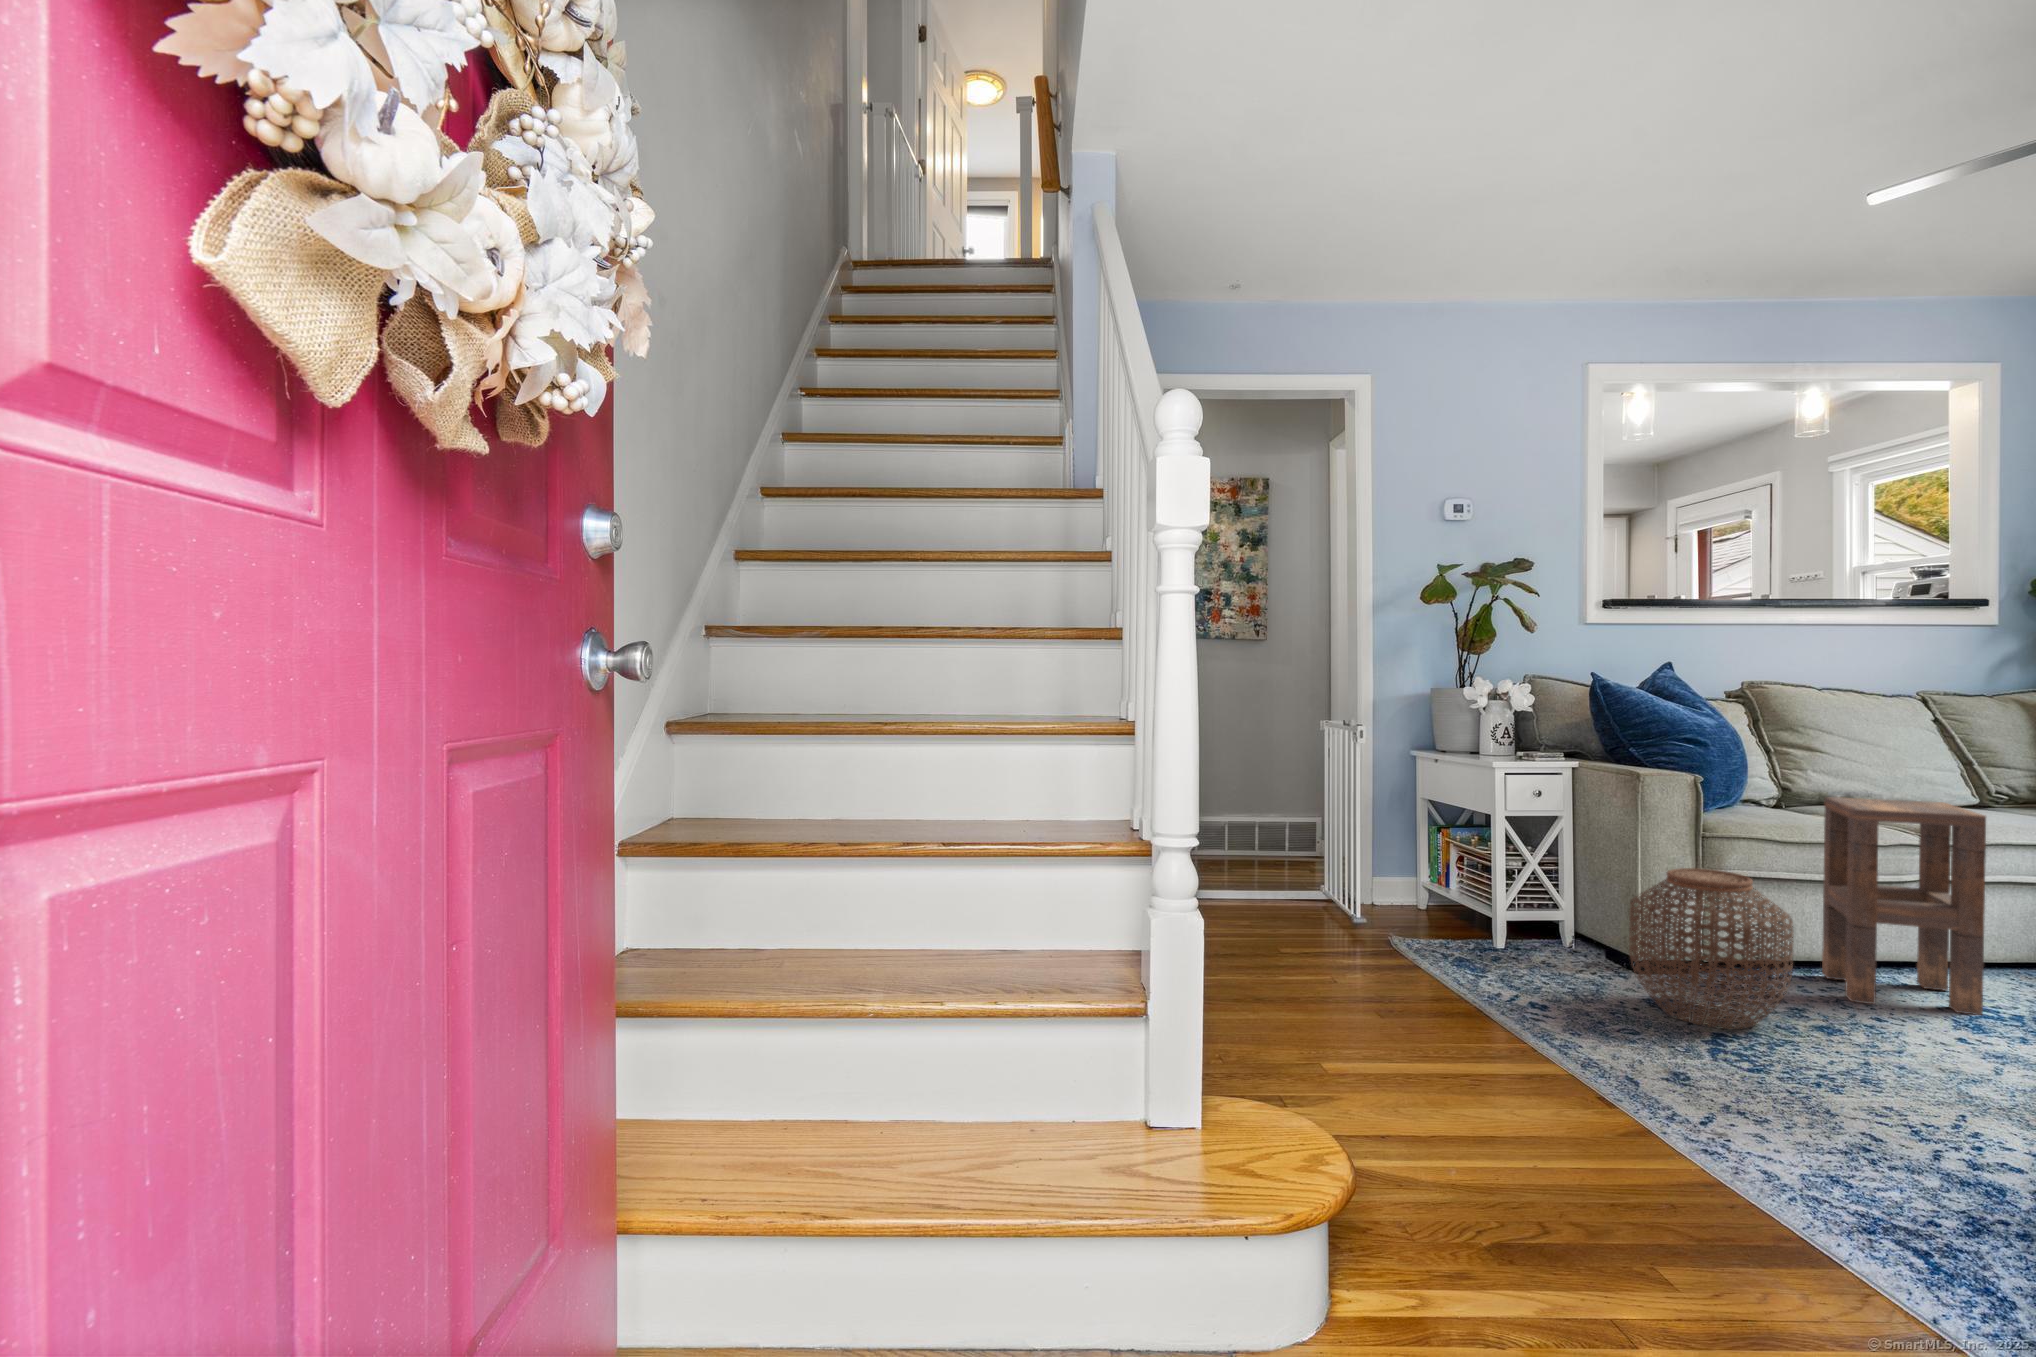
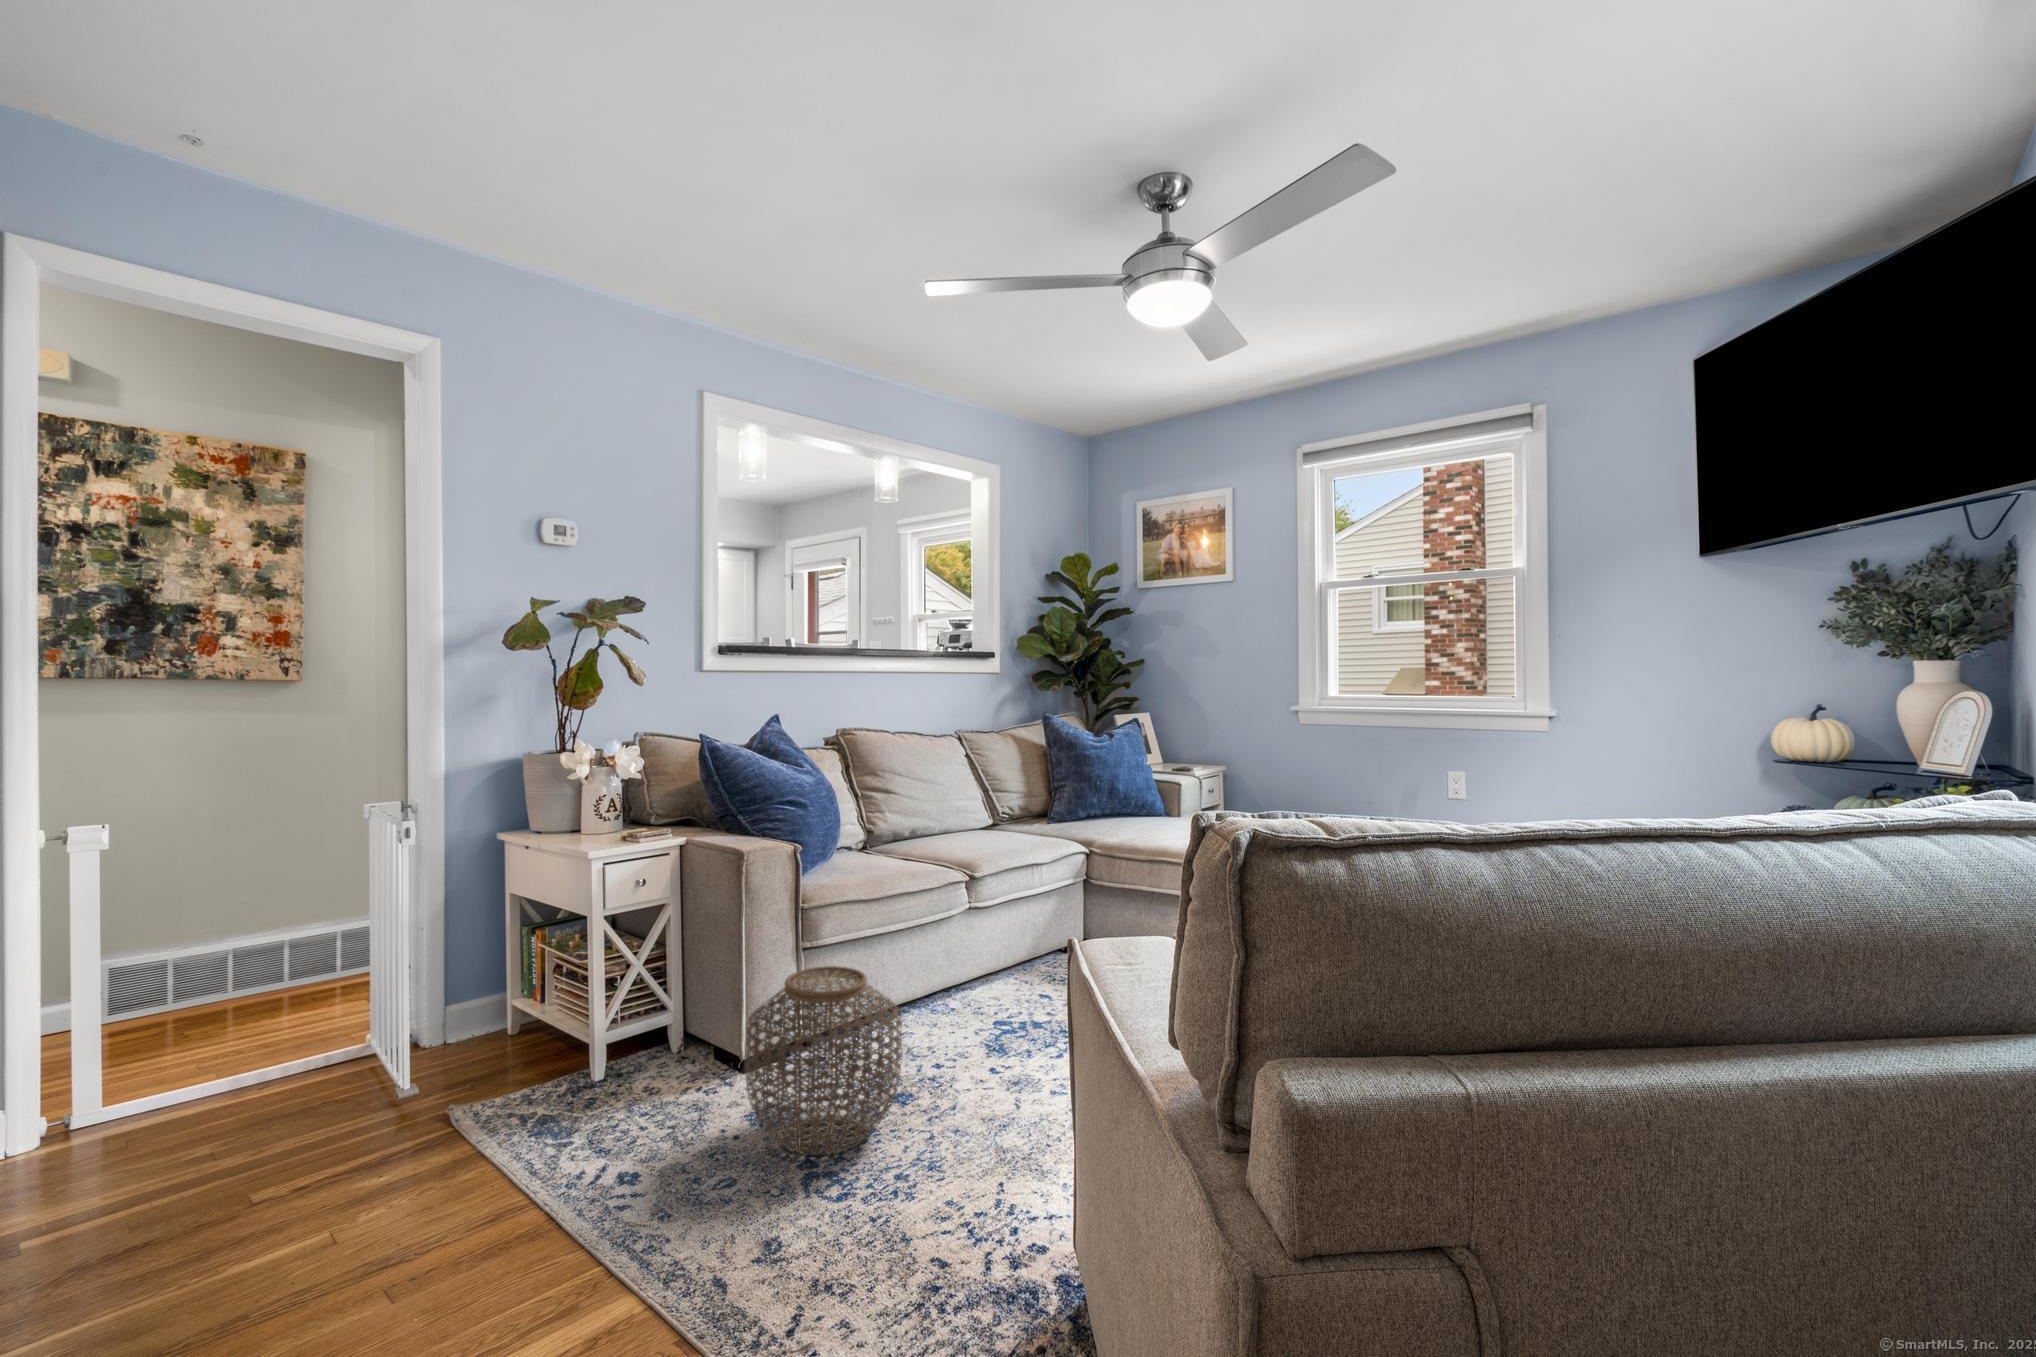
side table: present [1822,797,1986,1015] -> none [908,849,1031,1060]

